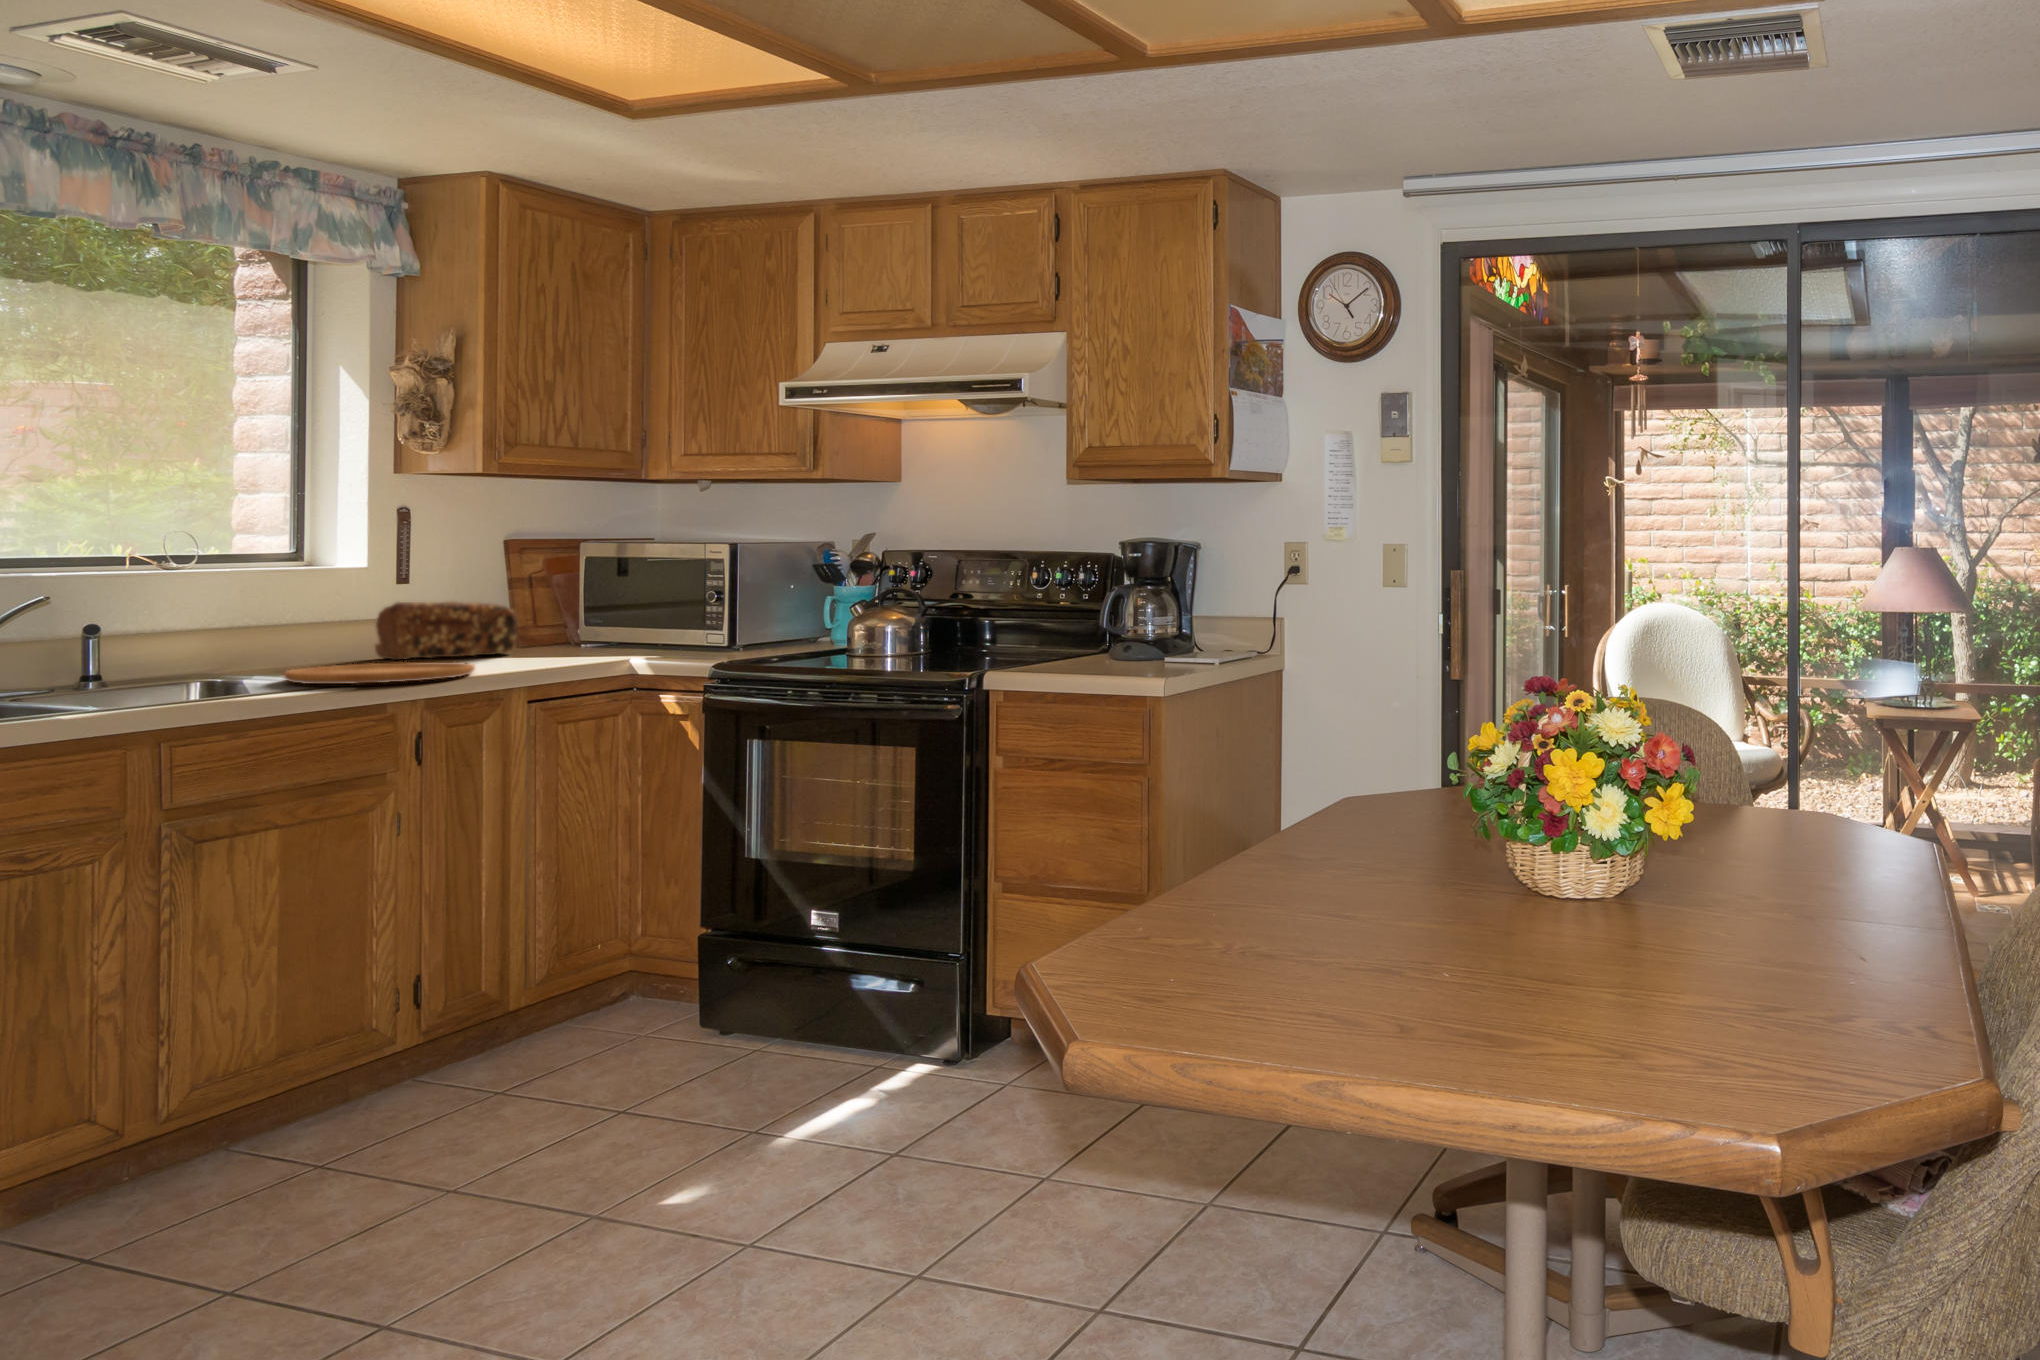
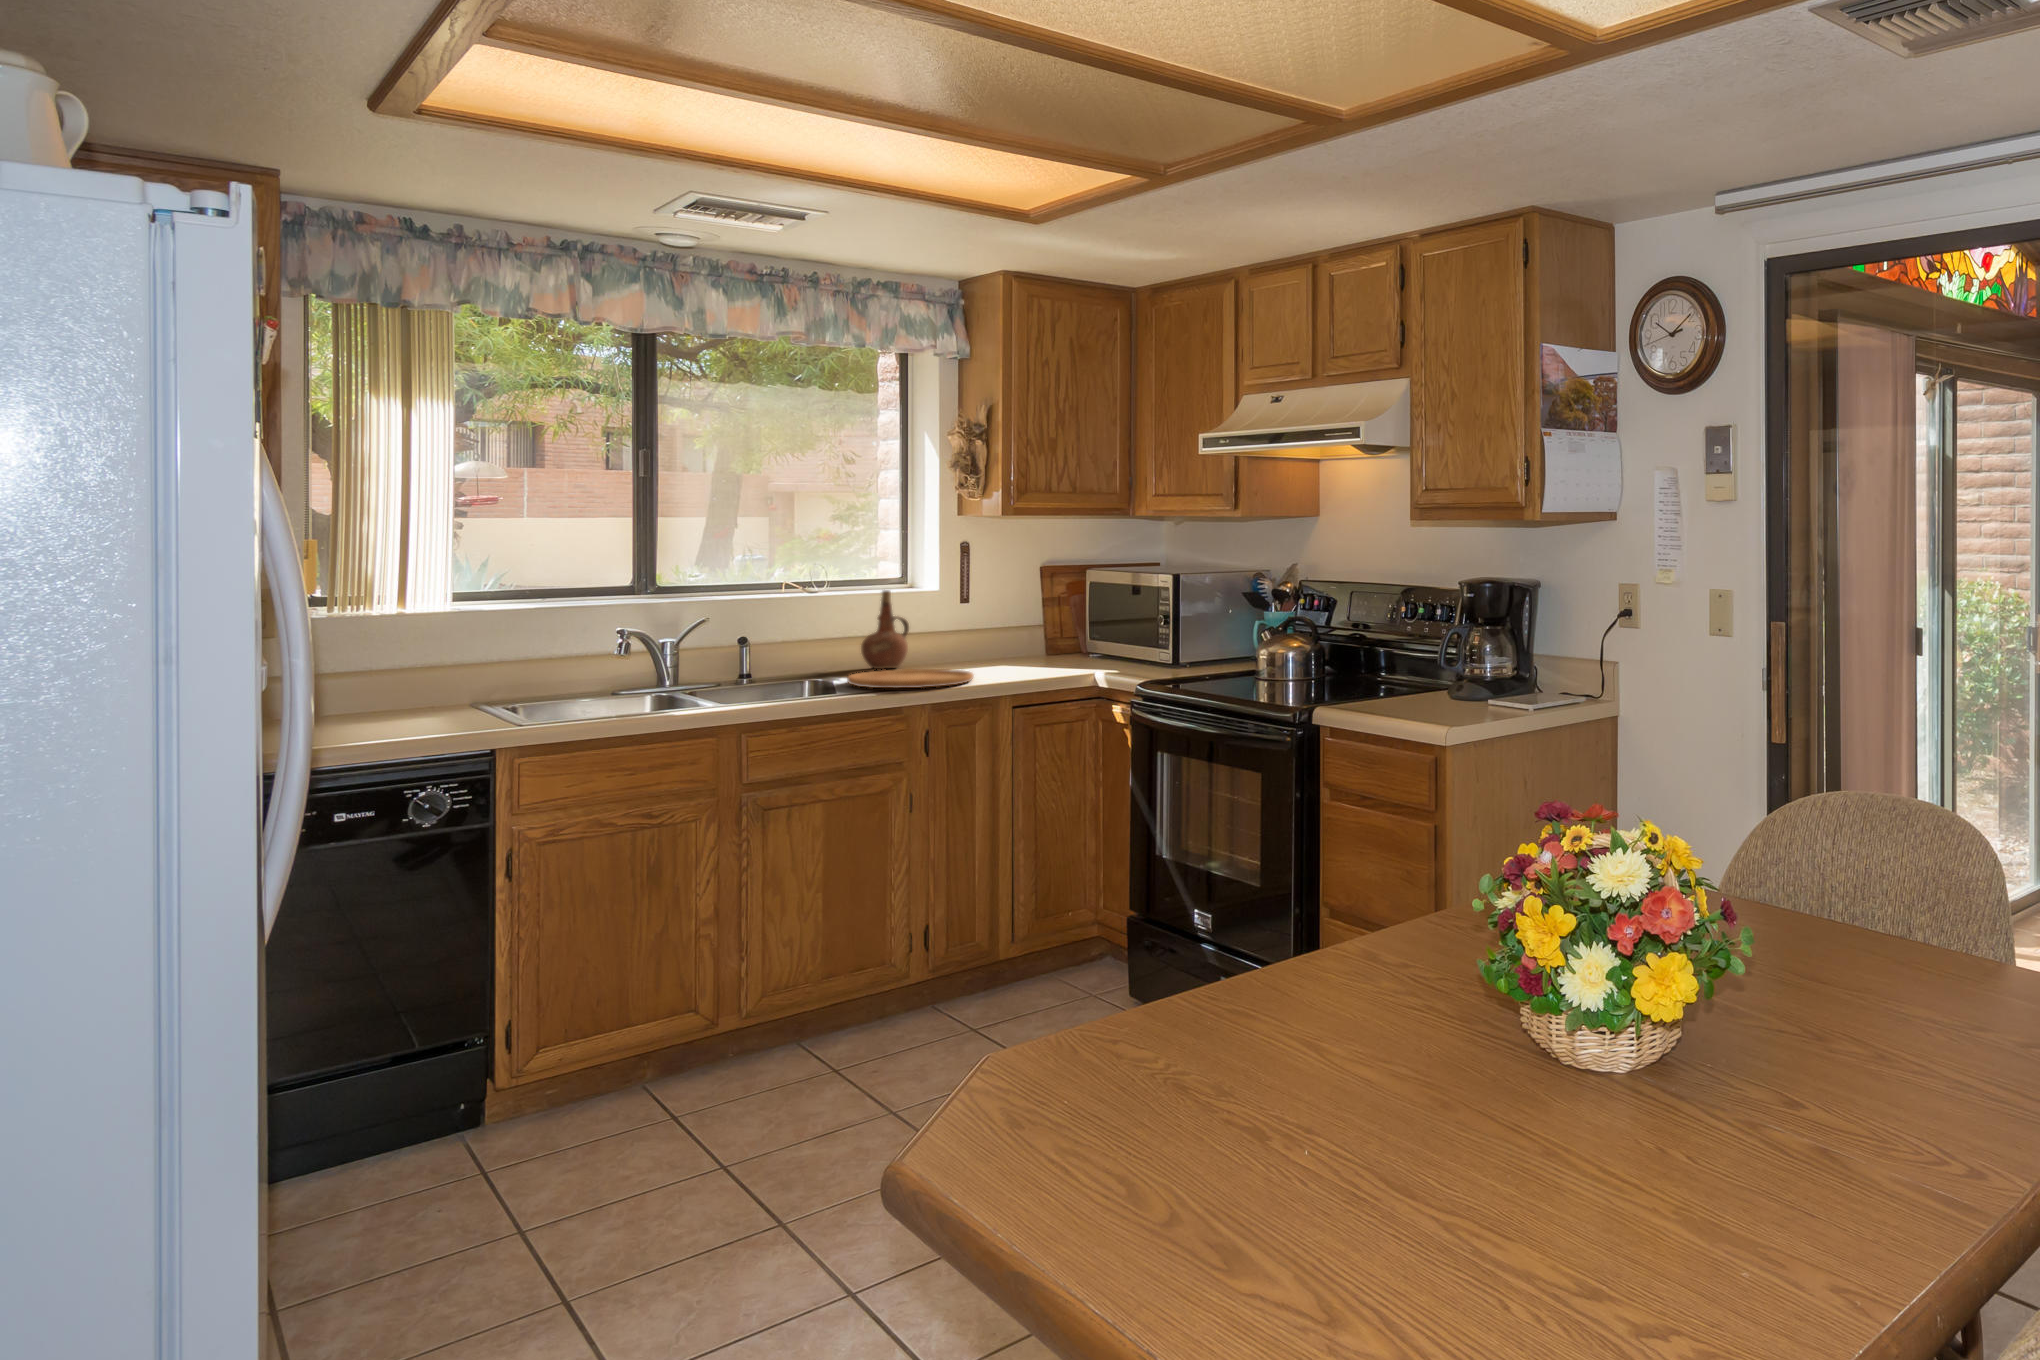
ceramic pitcher: none [261,566,335,668] -> present [861,590,909,669]
bread loaf: present [375,601,517,660] -> none [942,618,1035,665]

